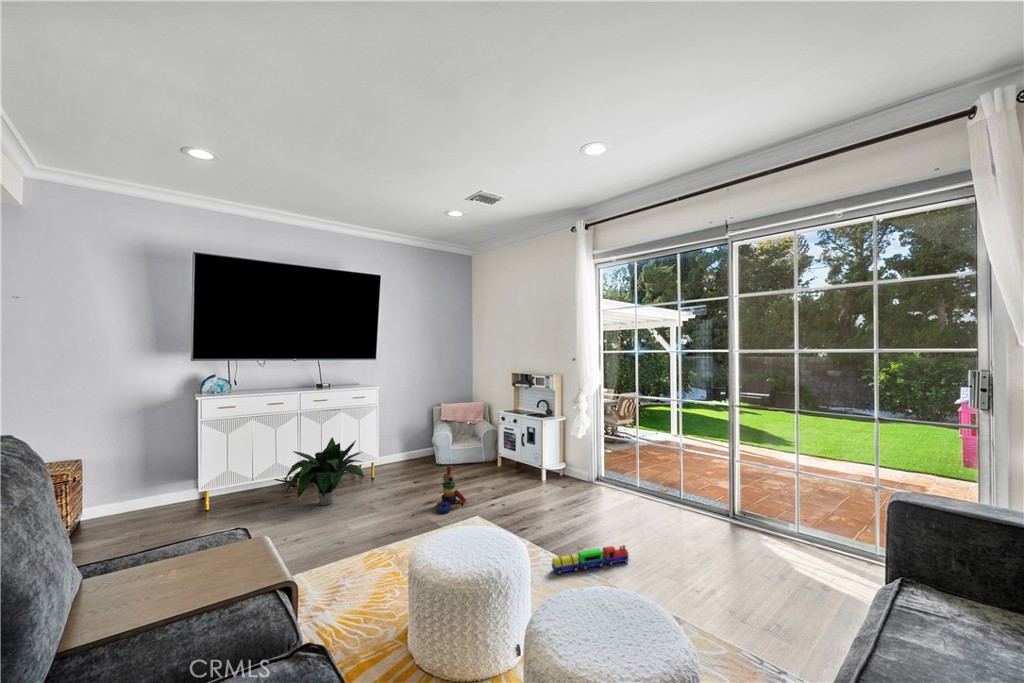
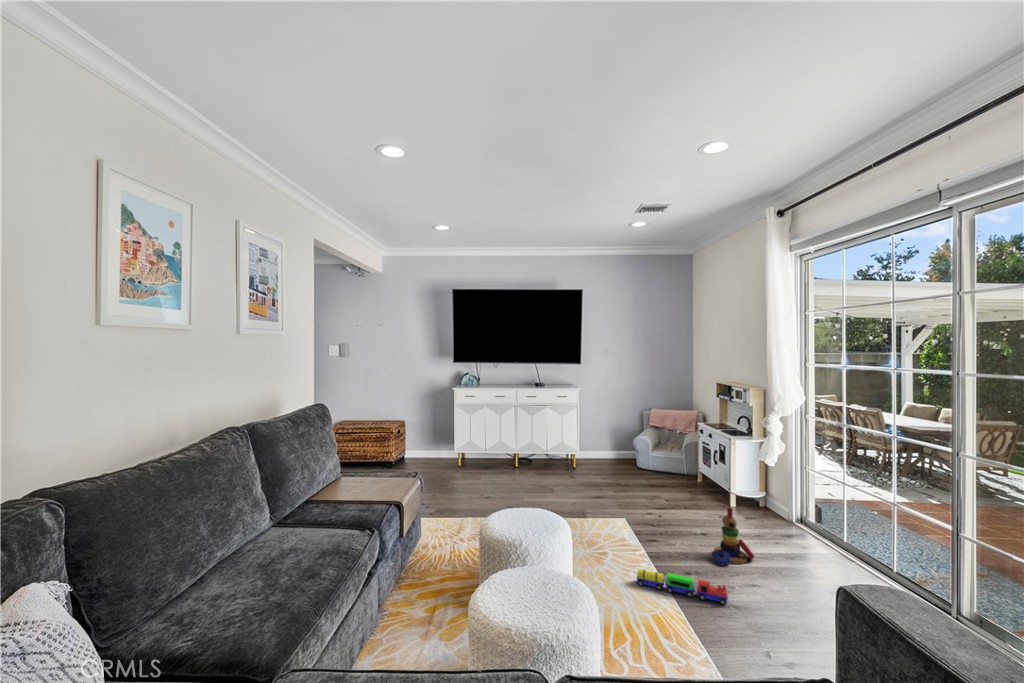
potted plant: present [285,437,365,505] -> none [497,426,560,479]
stacking toy: present [437,466,466,514] -> present [712,507,754,566]

